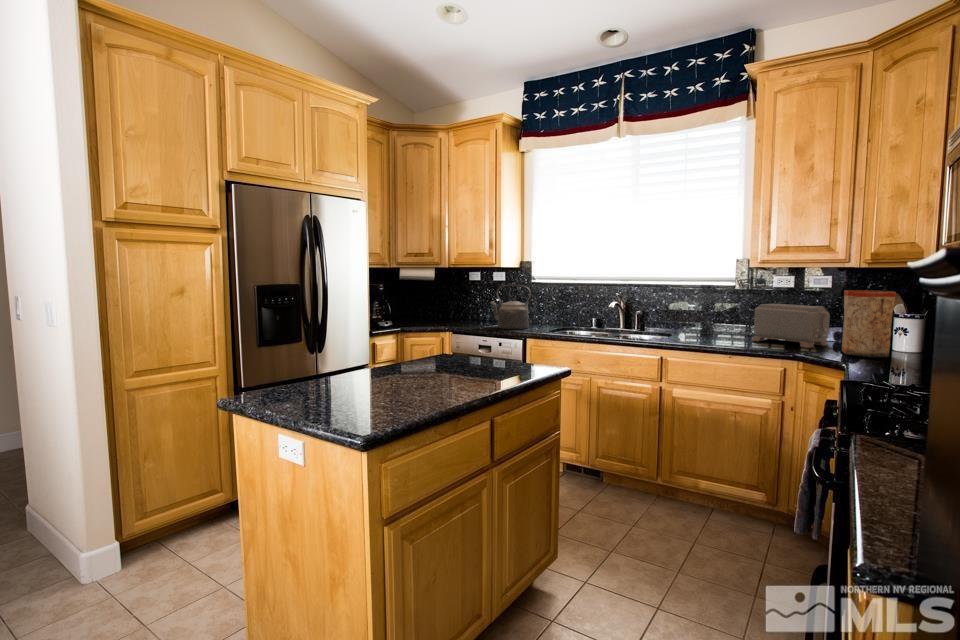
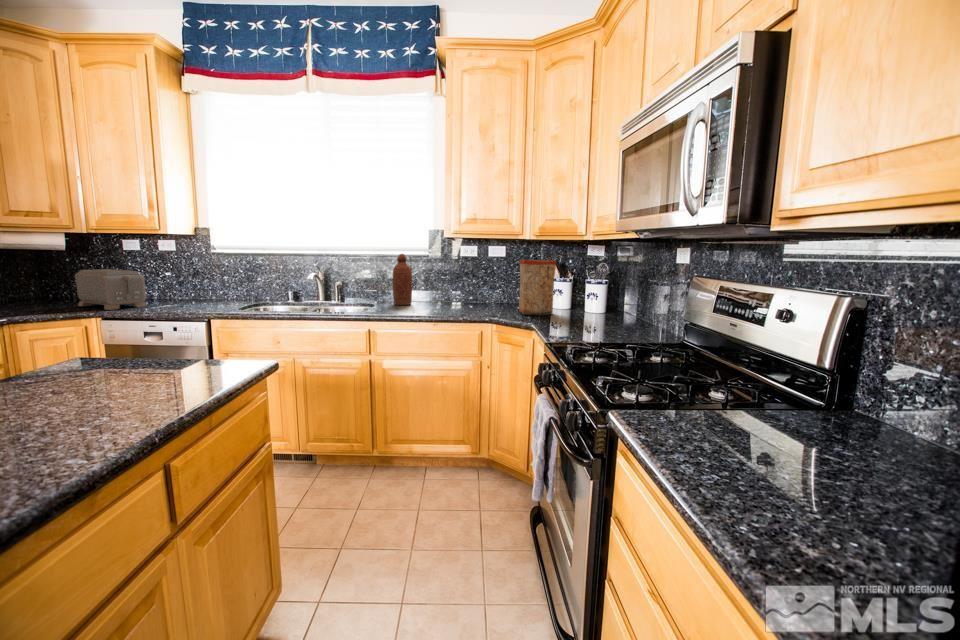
bottle: none [690,283,712,336] -> present [392,254,412,305]
kettle: present [491,285,531,329] -> none [156,255,214,309]
toaster: present [752,304,830,348] -> present [75,269,147,310]

